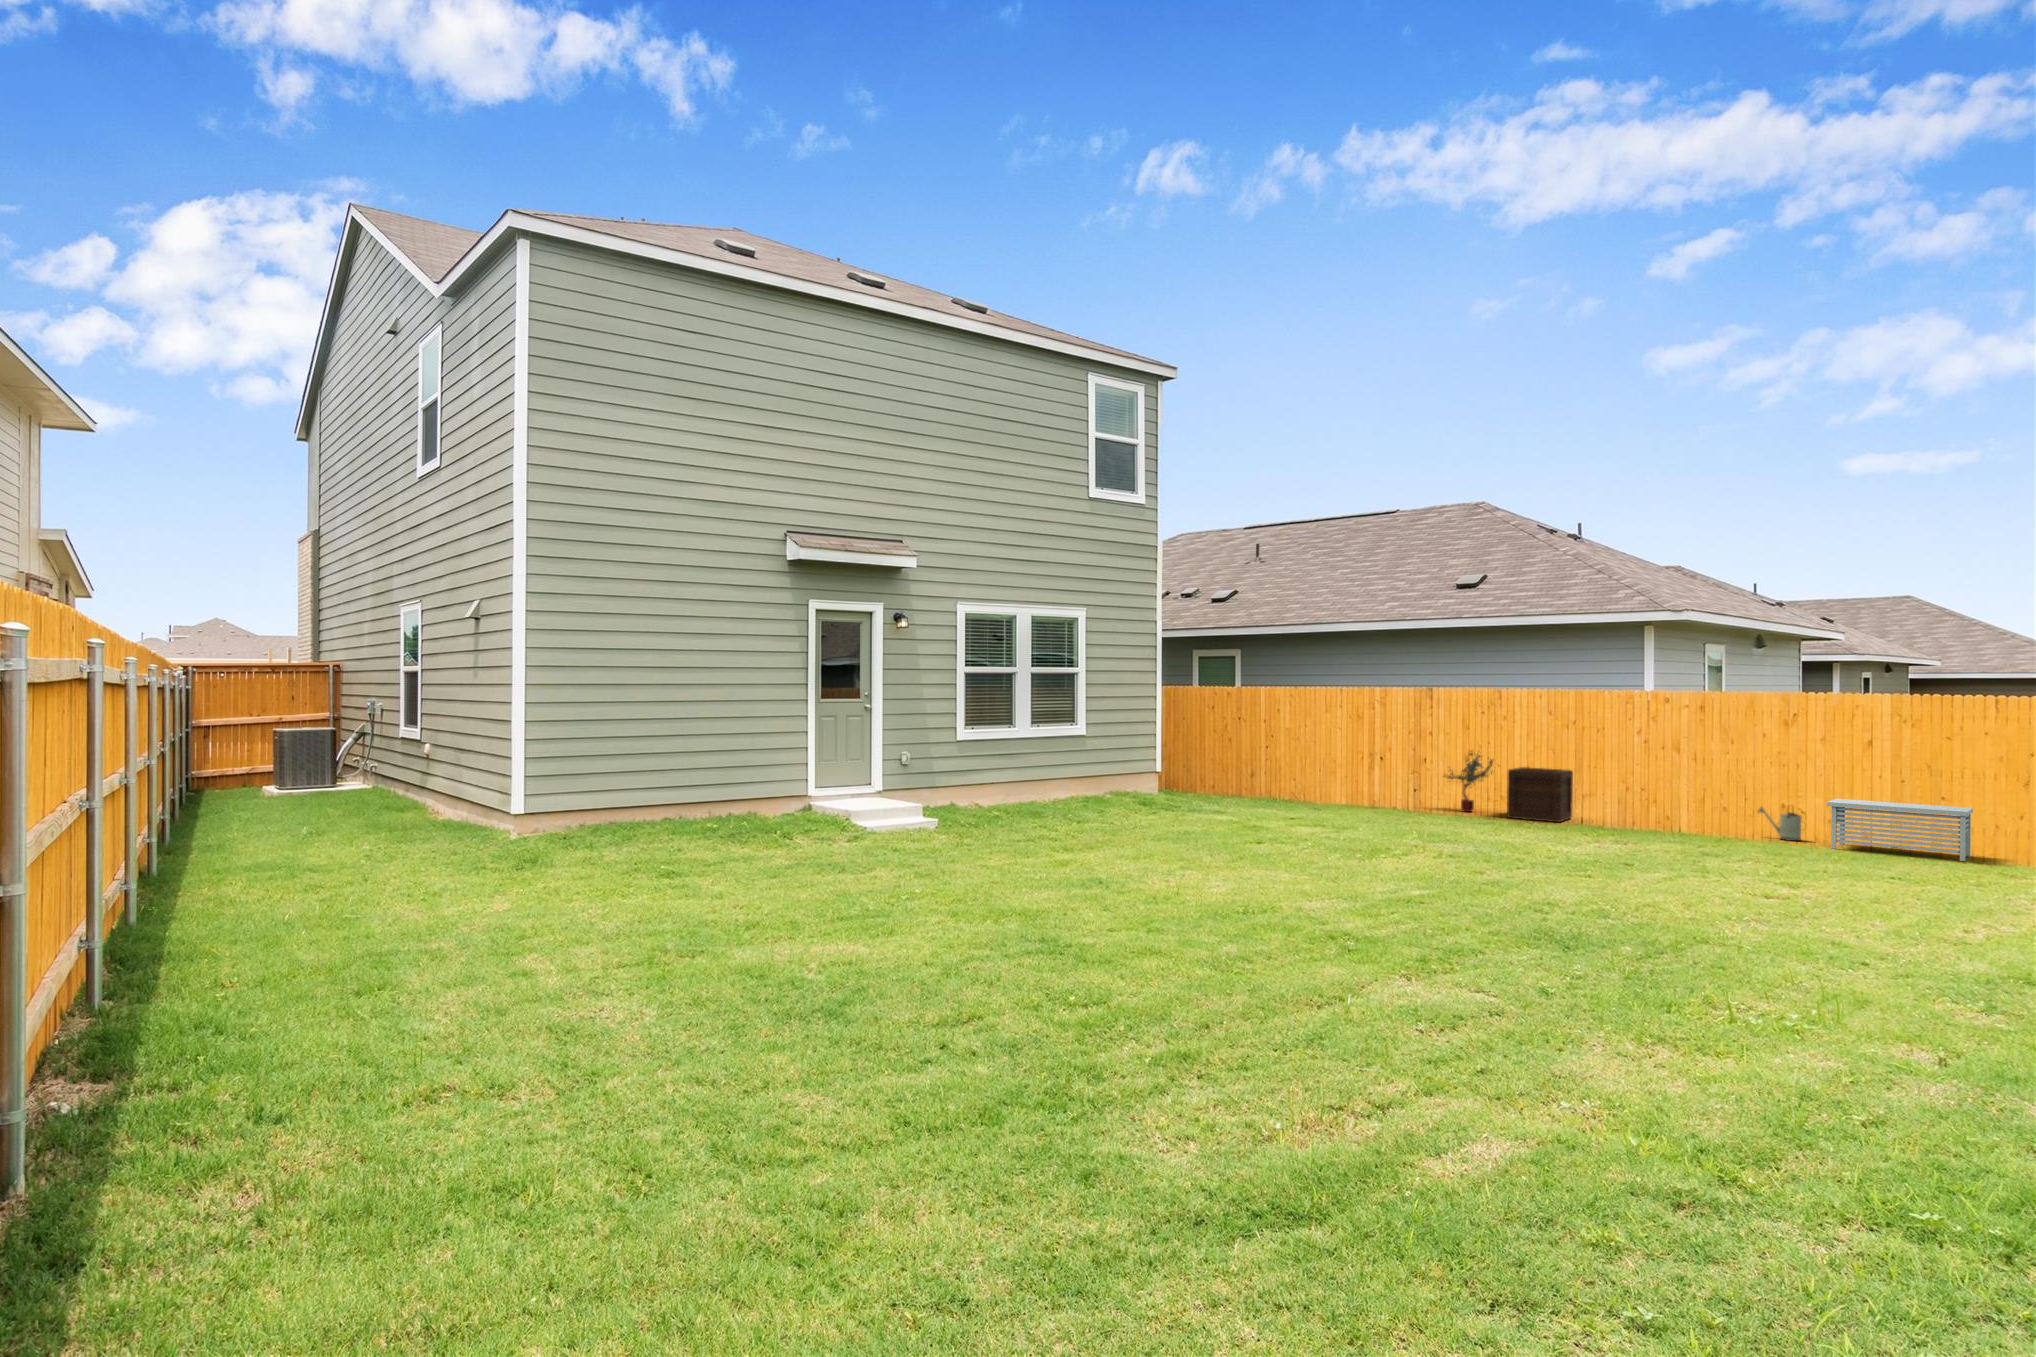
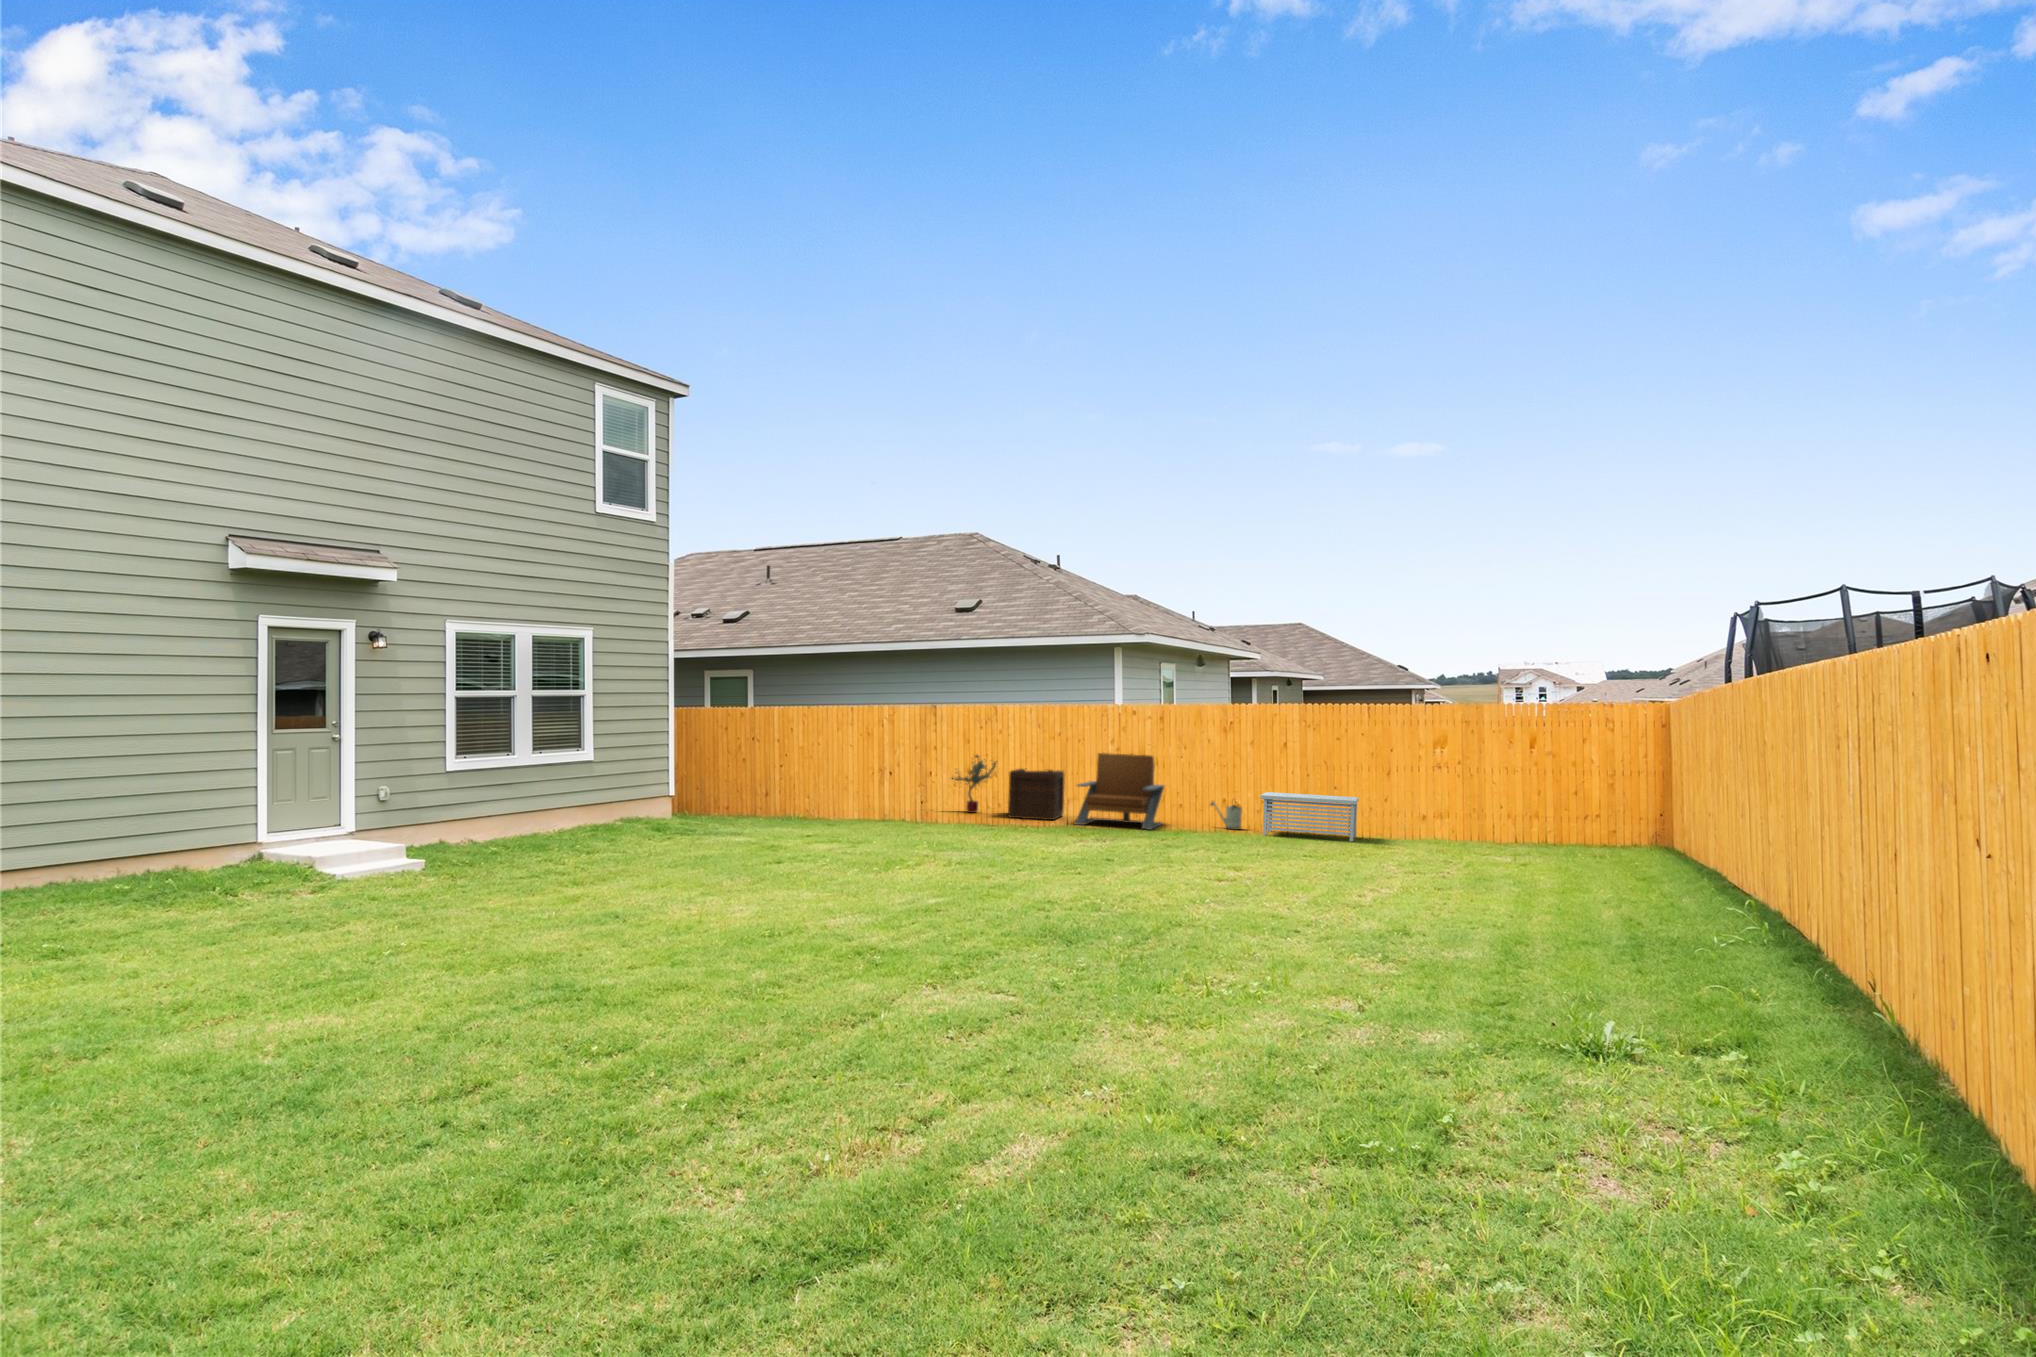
lounge chair: none [1585,752,1697,837] -> present [1076,753,1164,830]

